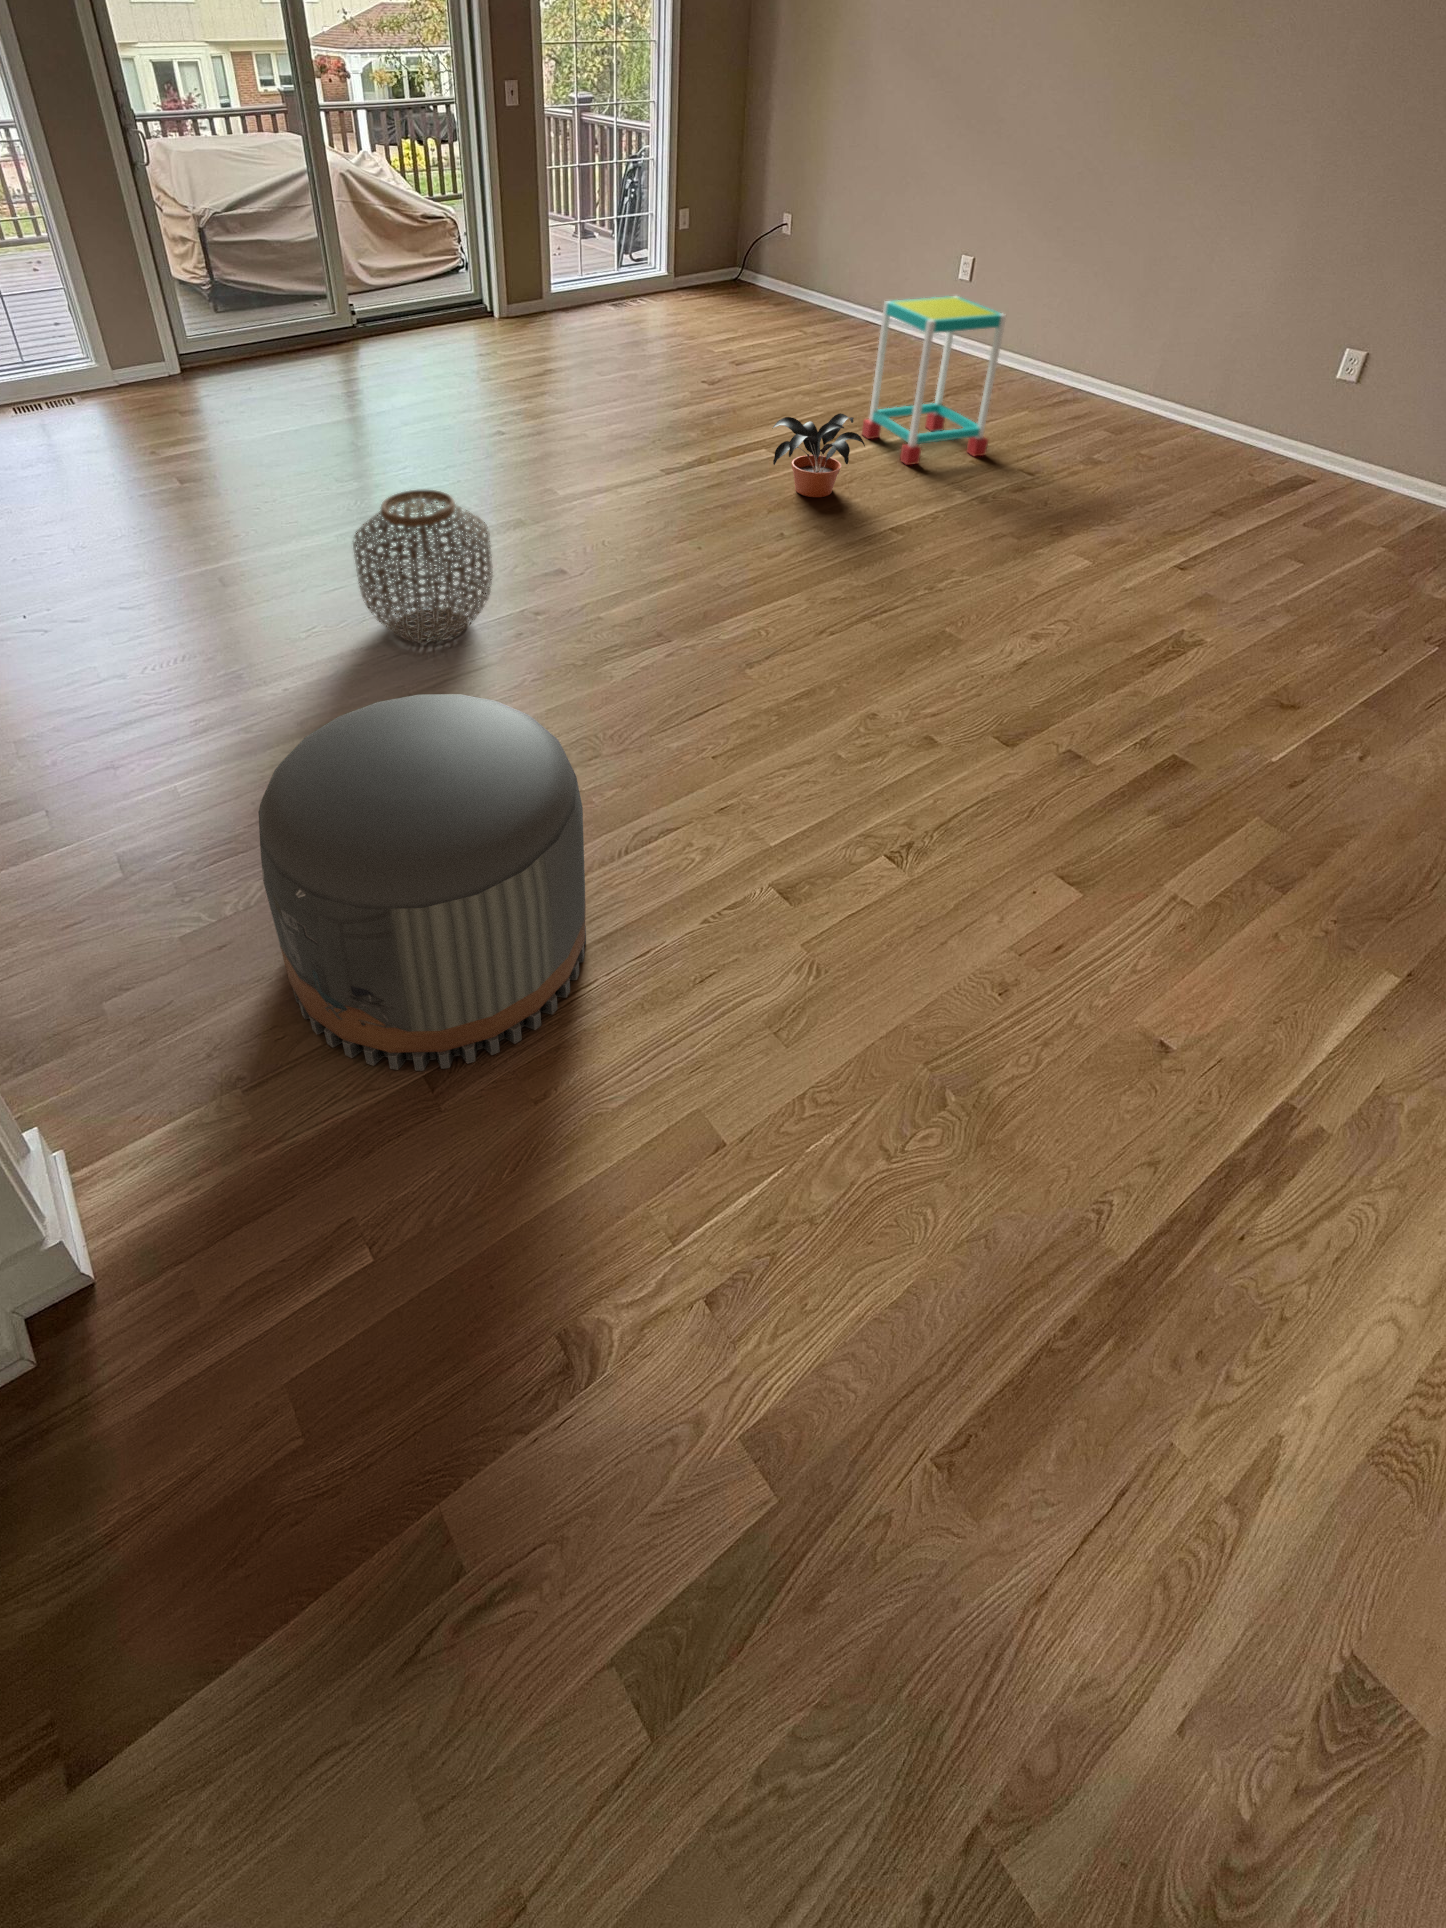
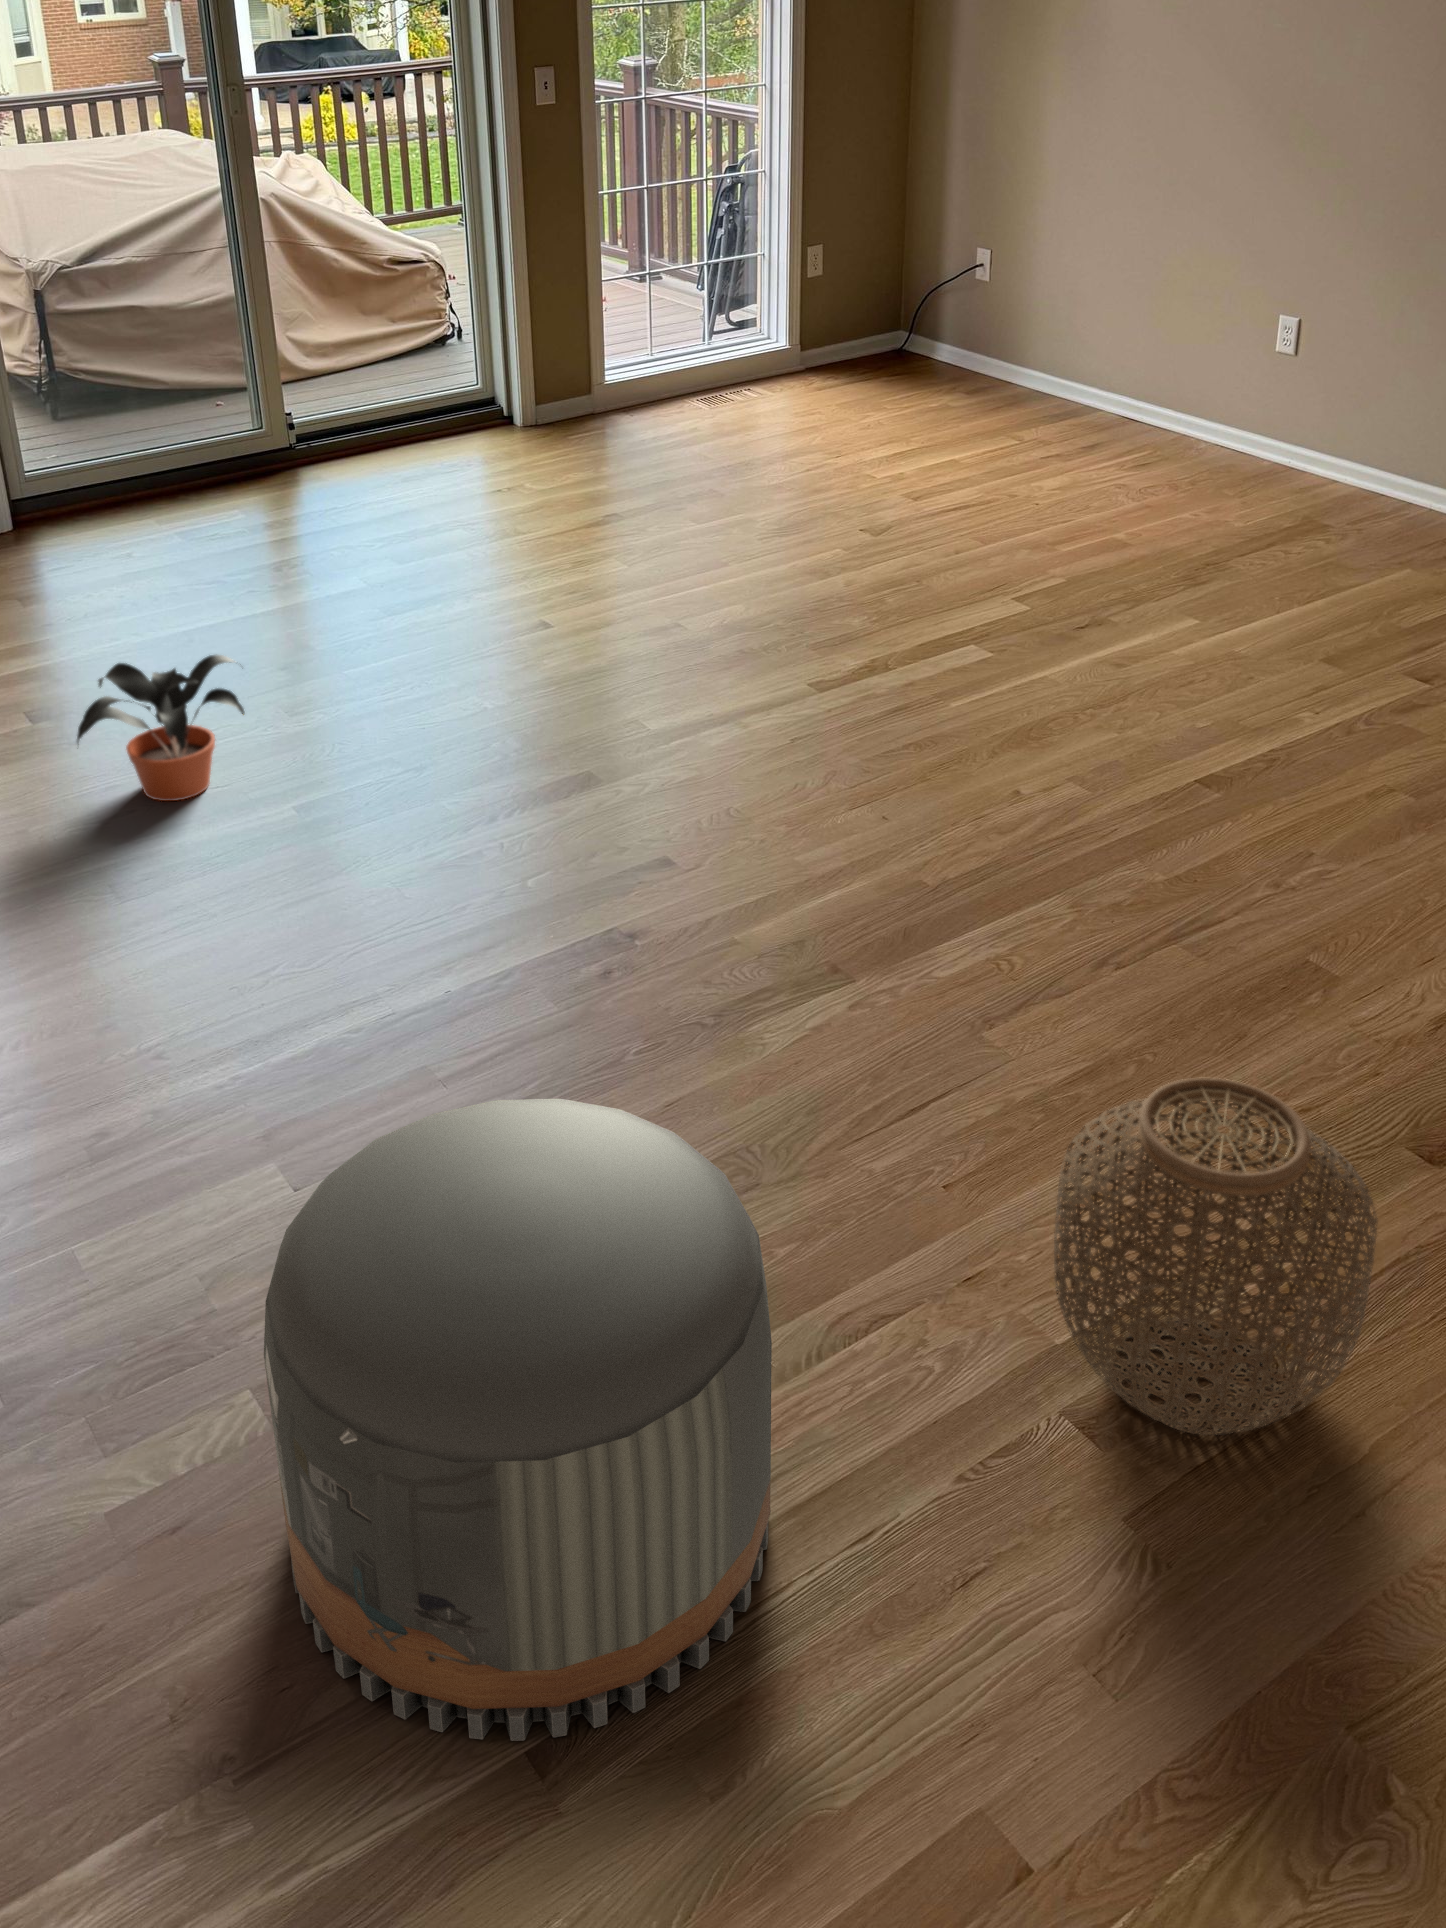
side table: present [862,296,1006,465] -> none [1135,397,1365,670]
potted plant: present [772,413,865,497] -> present [77,655,245,801]
woven basket: present [353,490,493,643] -> present [1054,1078,1378,1435]

